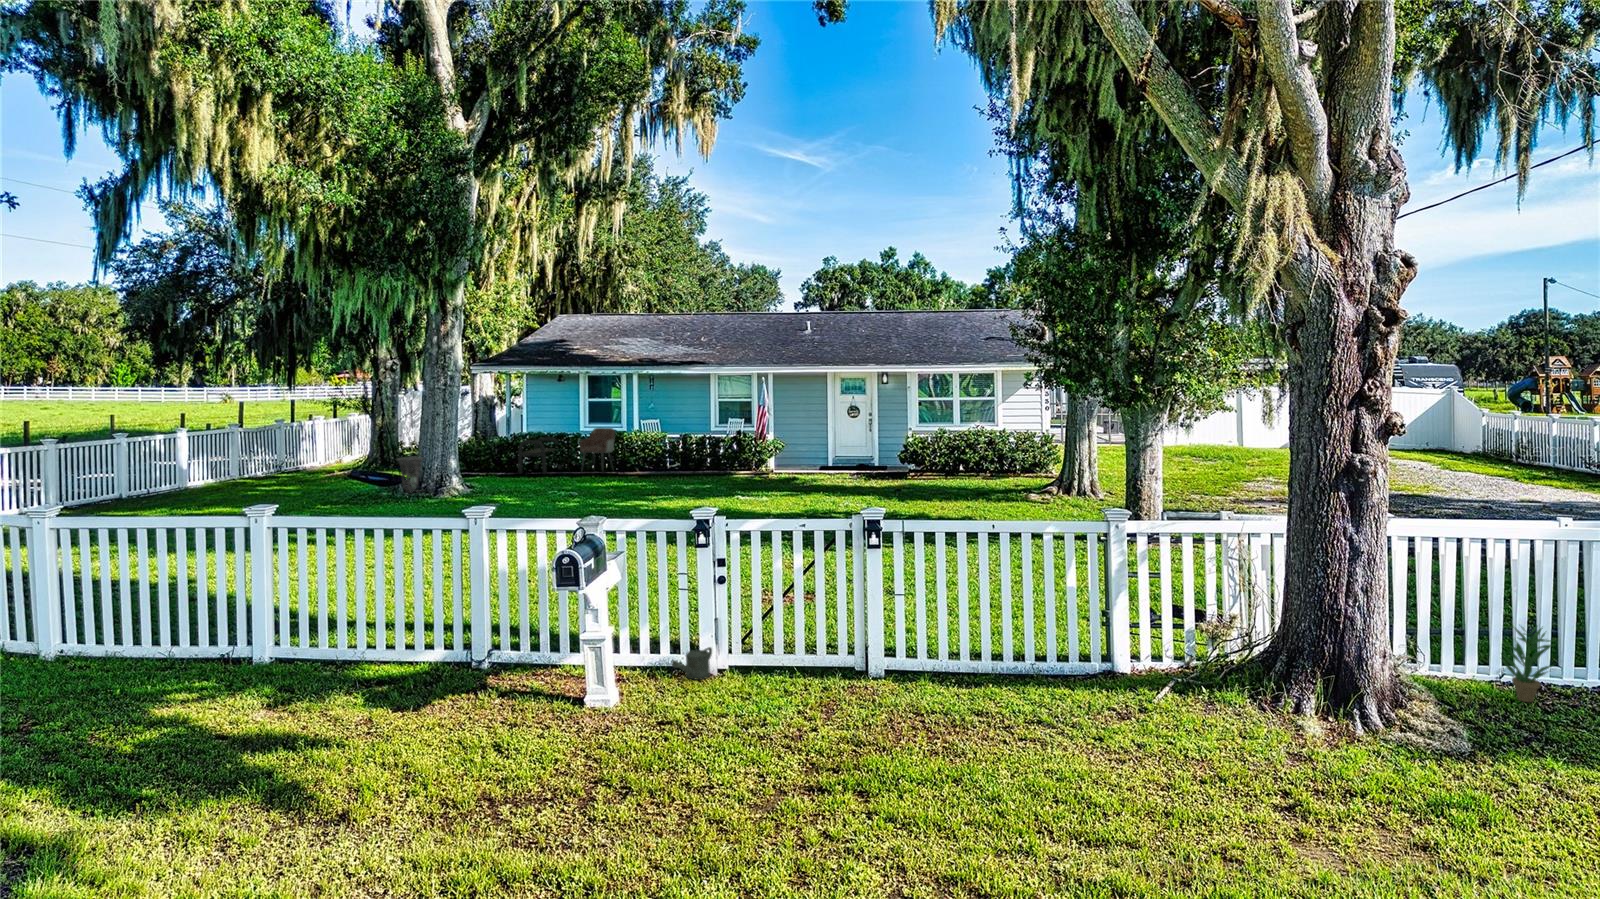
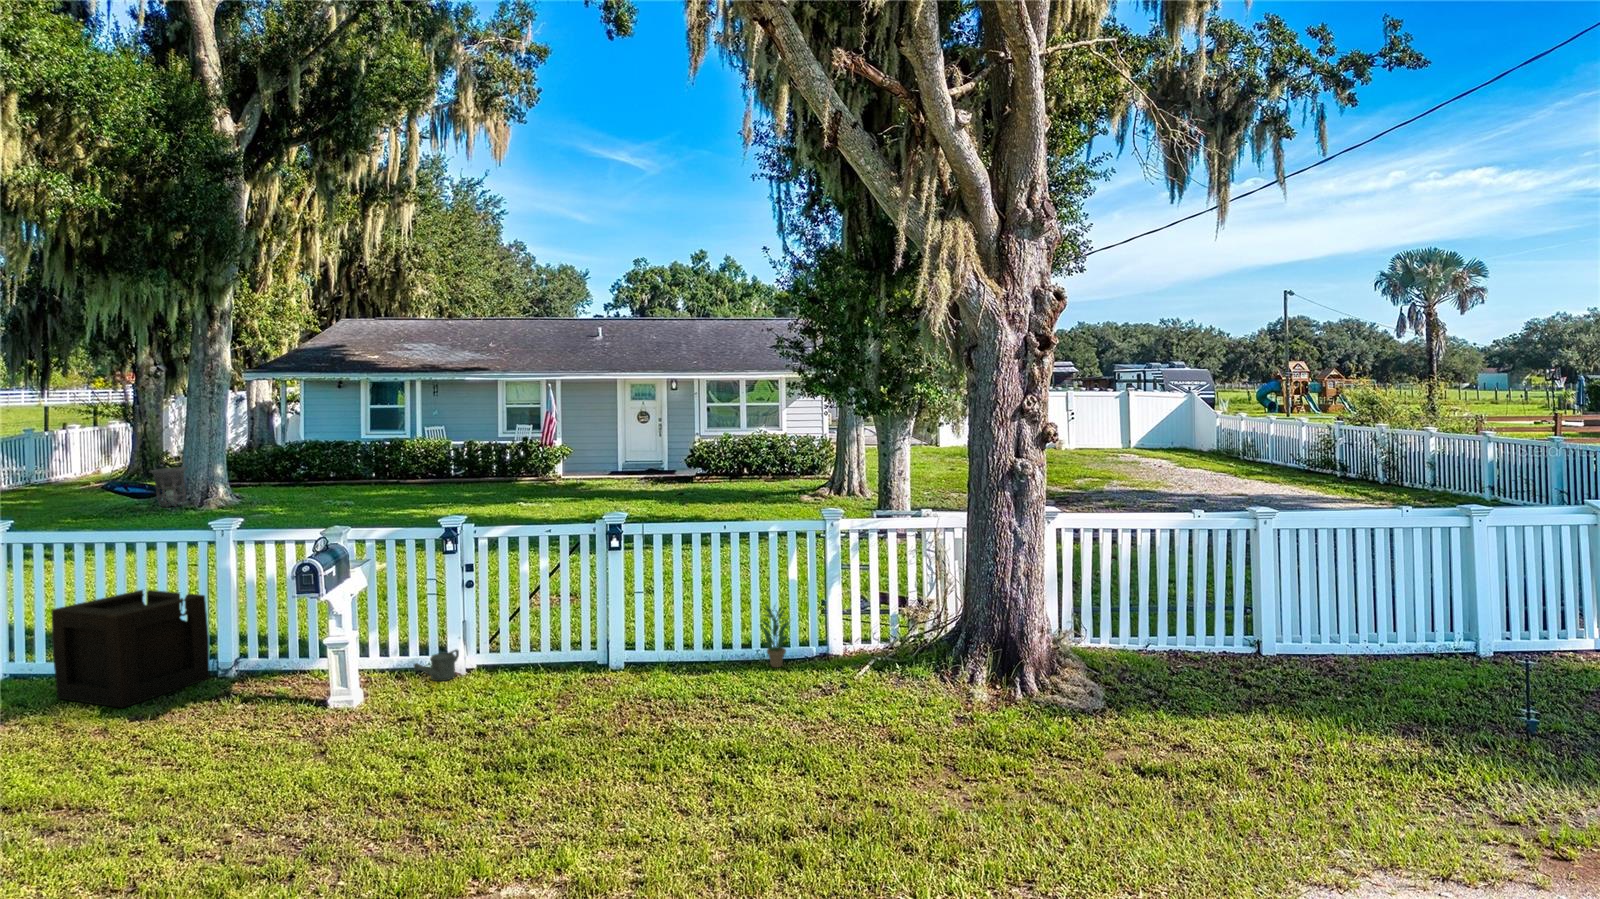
armchair: present [580,428,615,472] -> none [367,436,406,483]
bench: present [518,437,562,474] -> none [297,447,347,485]
wooden crate: none [343,574,477,689] -> present [52,590,209,708]
potted plant: present [1503,627,1552,702] -> present [762,604,789,667]

